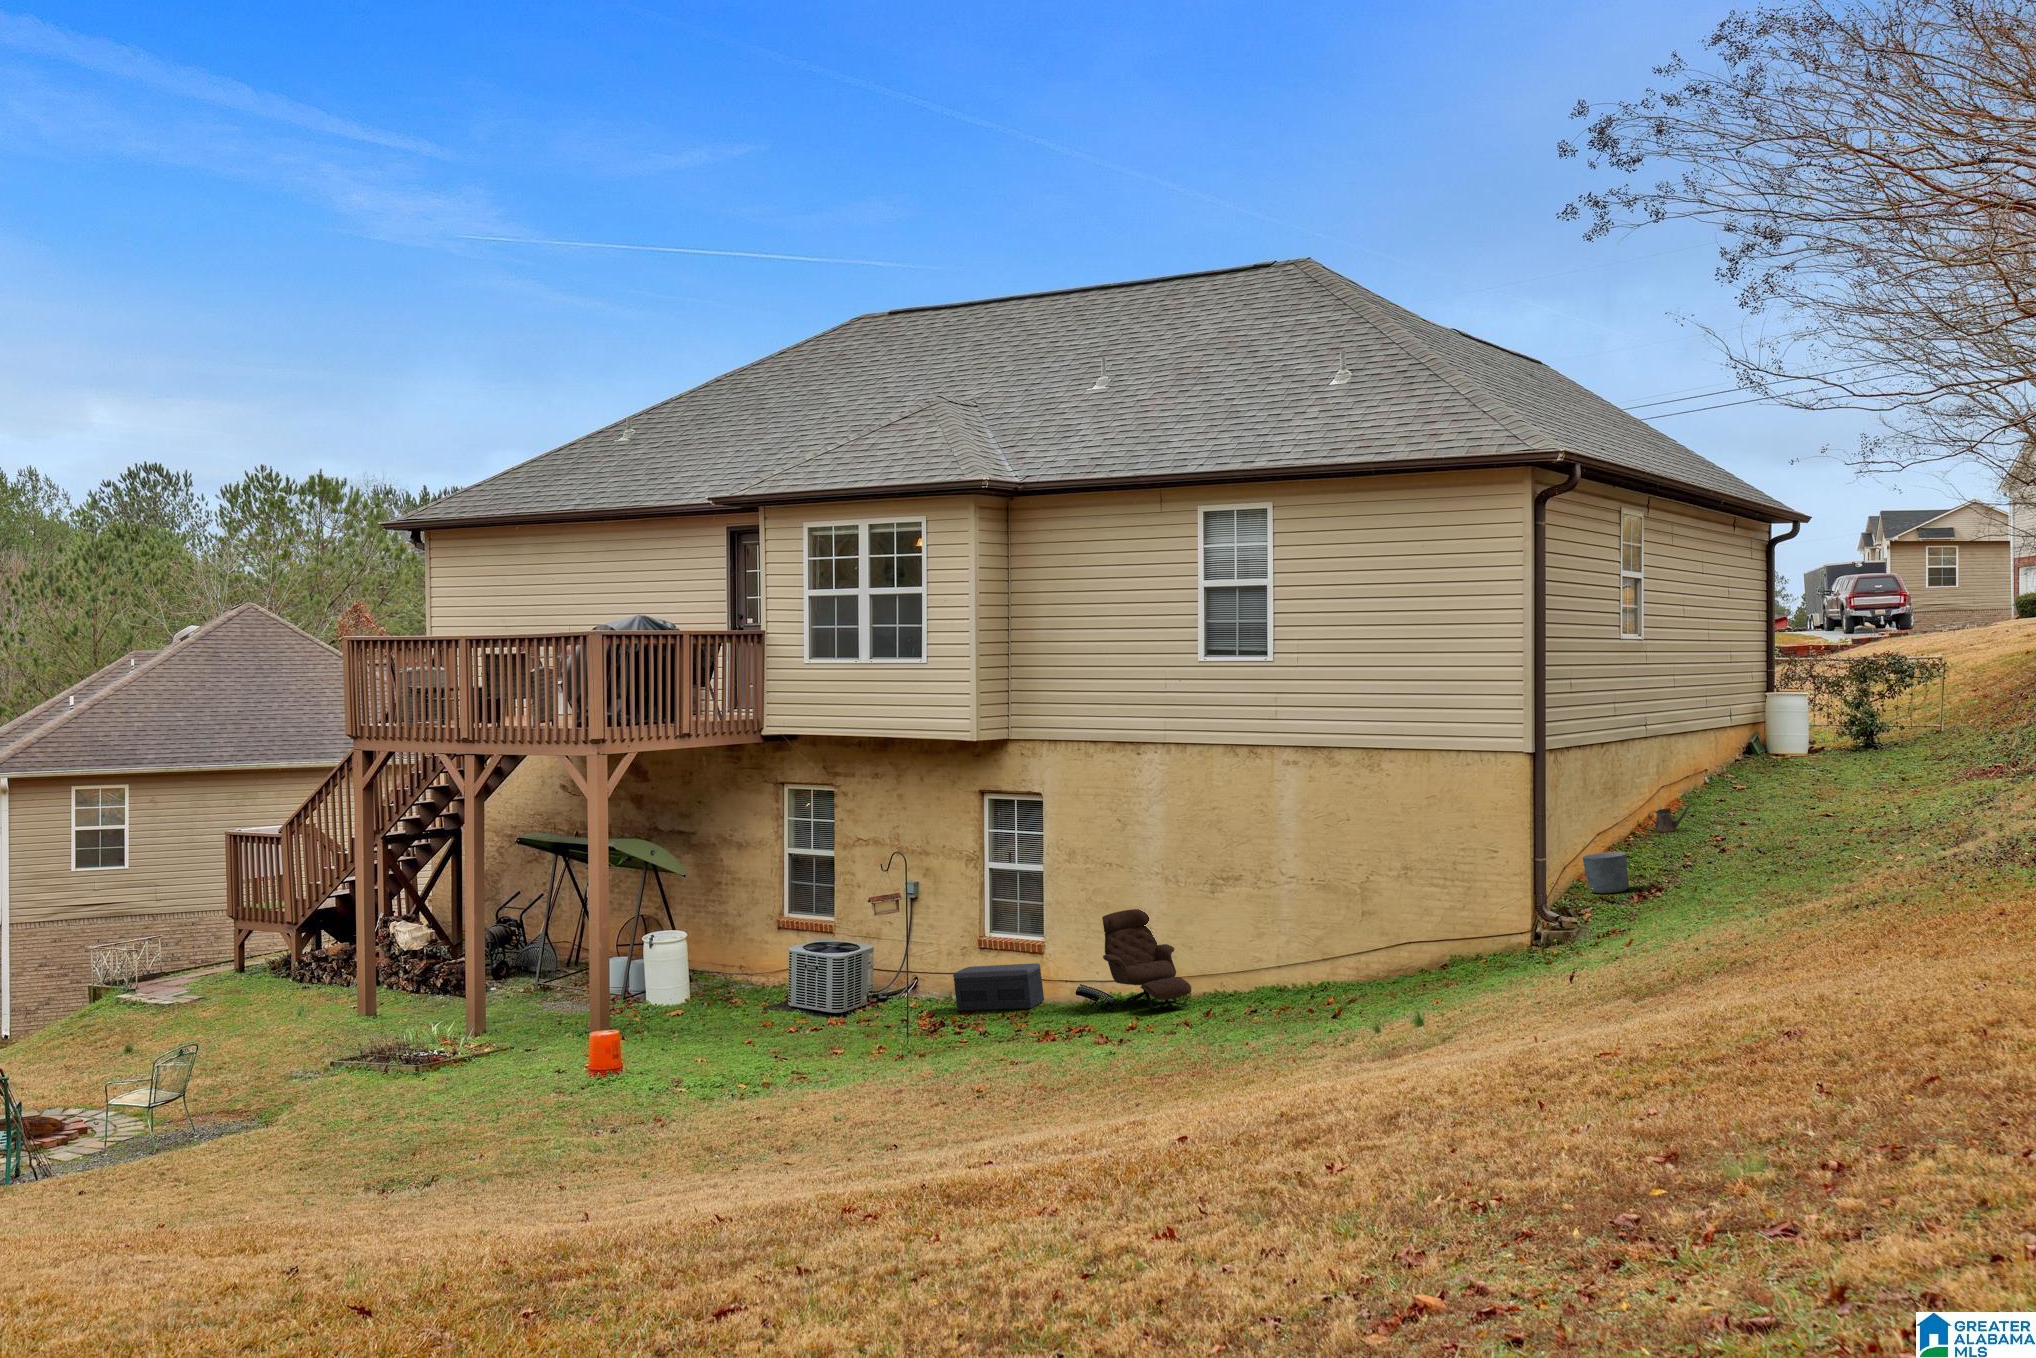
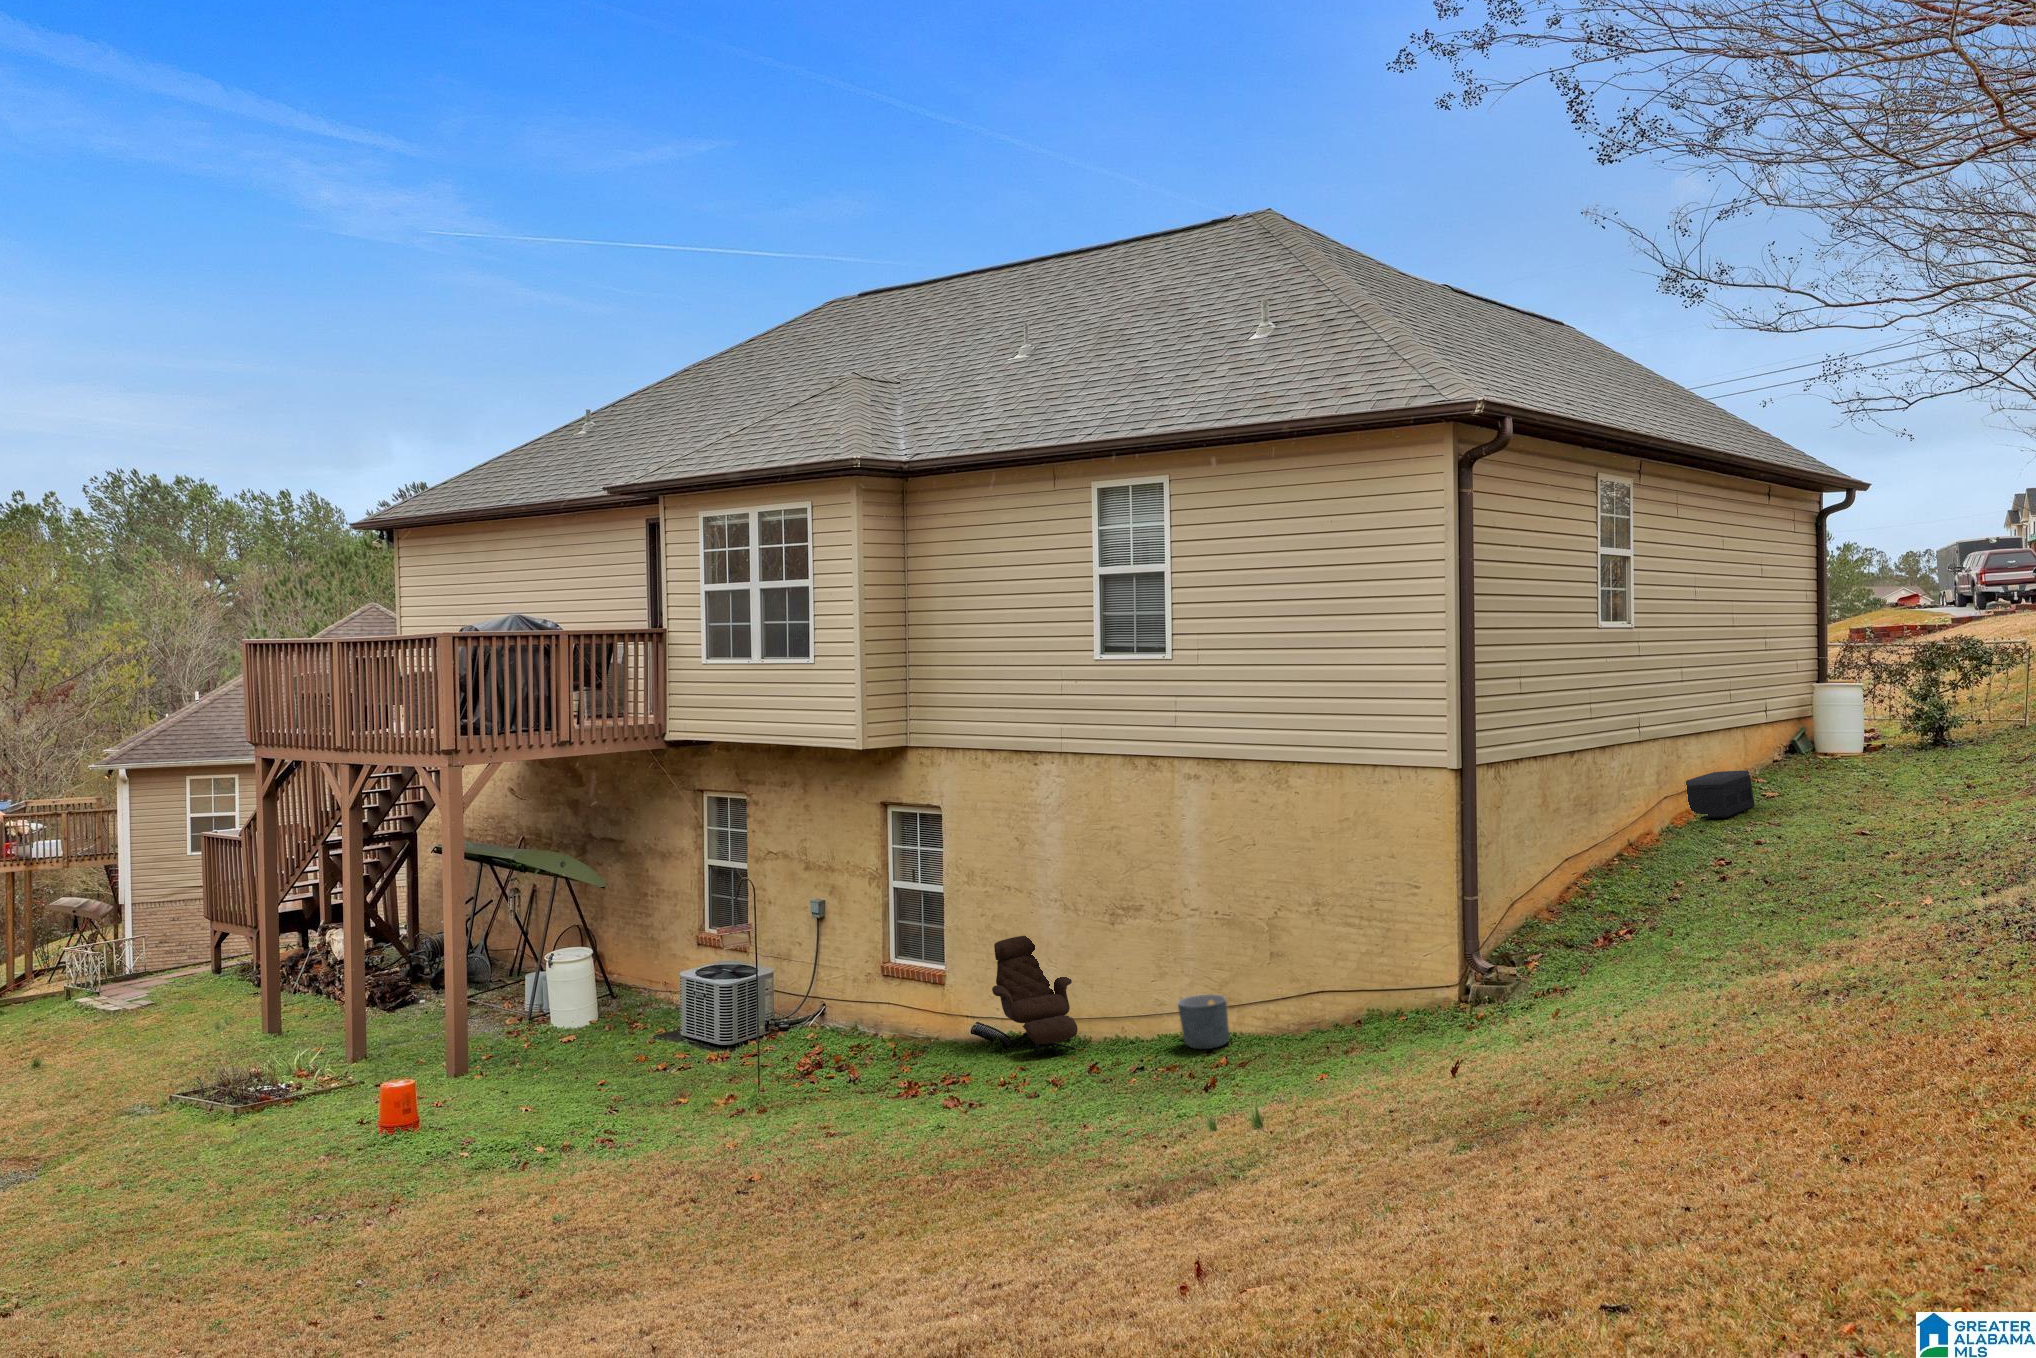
watering can: present [1648,805,1692,832] -> none [1645,820,1696,851]
planter: present [1583,852,1629,894] -> present [1178,995,1229,1049]
storage bench: present [953,963,1044,1012] -> present [1685,770,1755,819]

